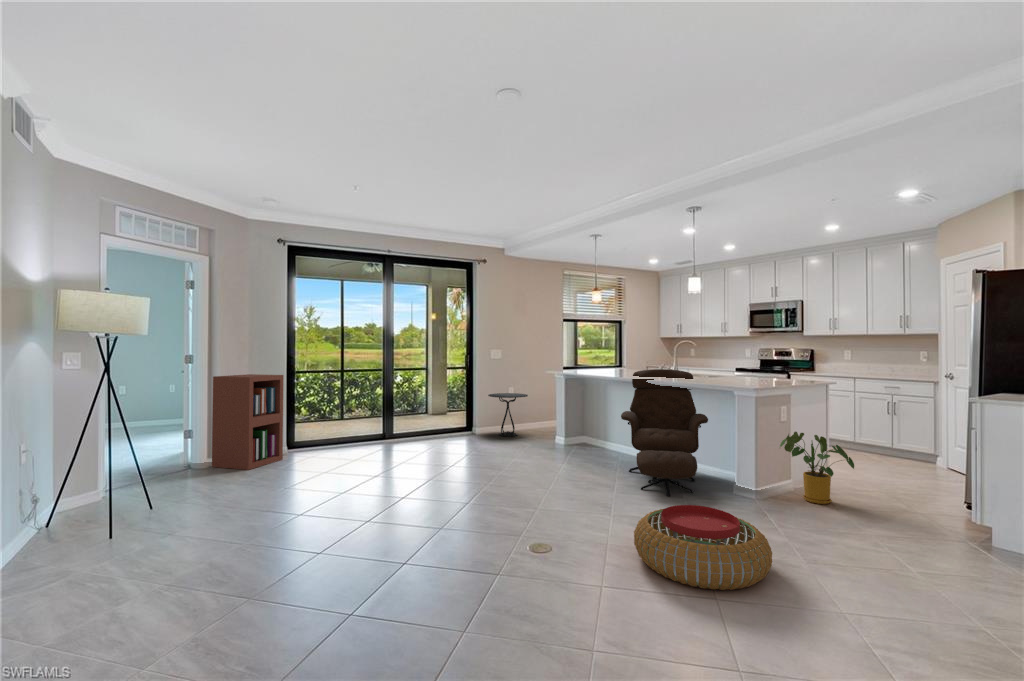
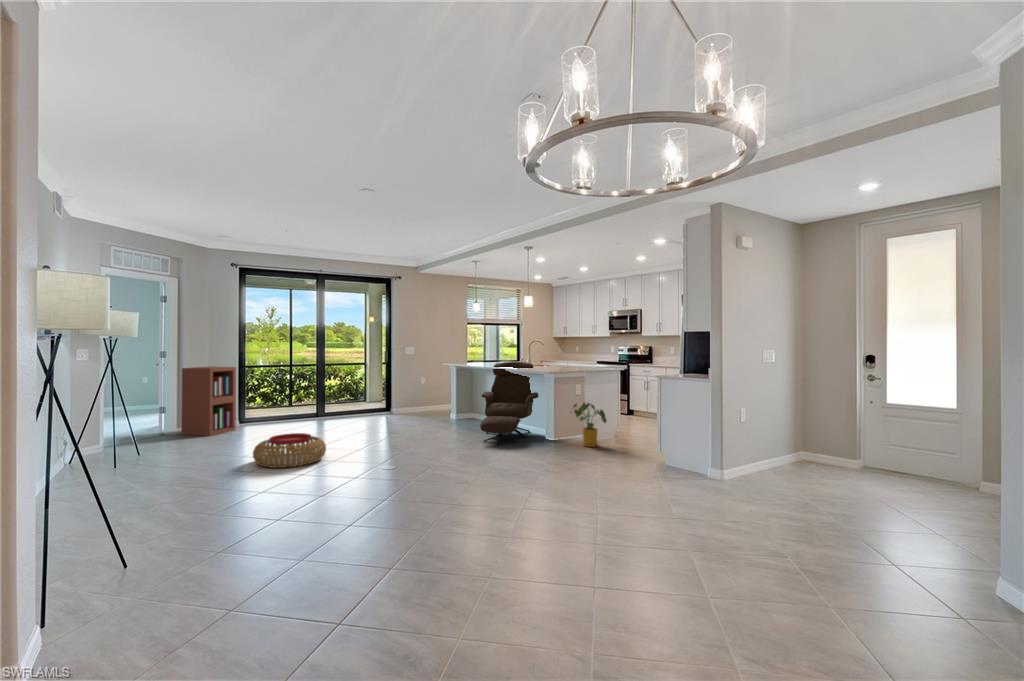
side table: present [488,393,528,437] -> none [402,381,434,414]
pouf: present [634,505,772,590] -> present [253,433,326,468]

